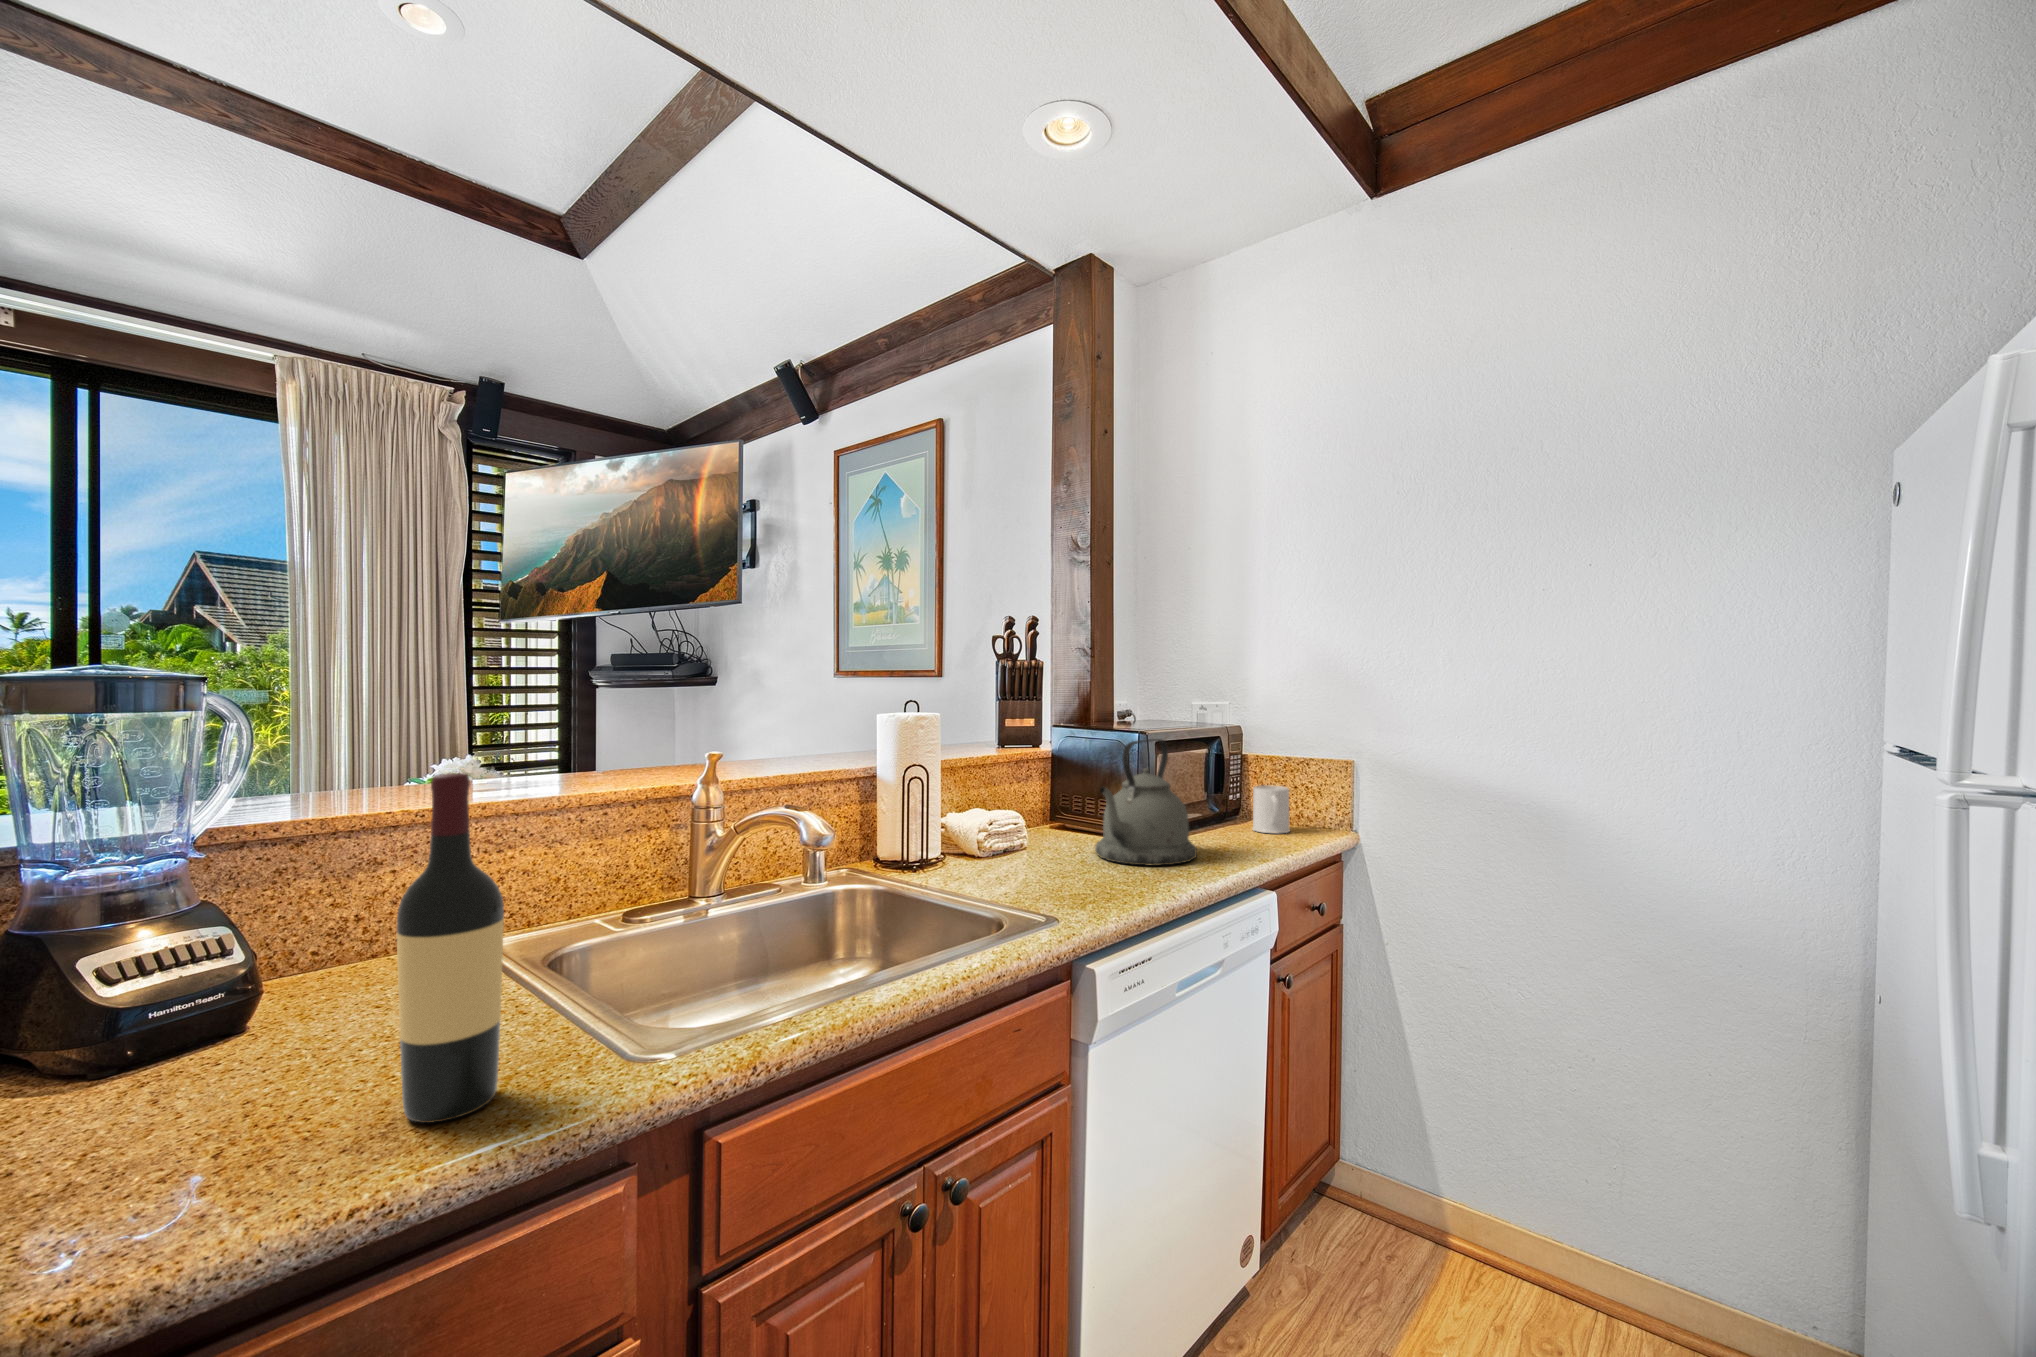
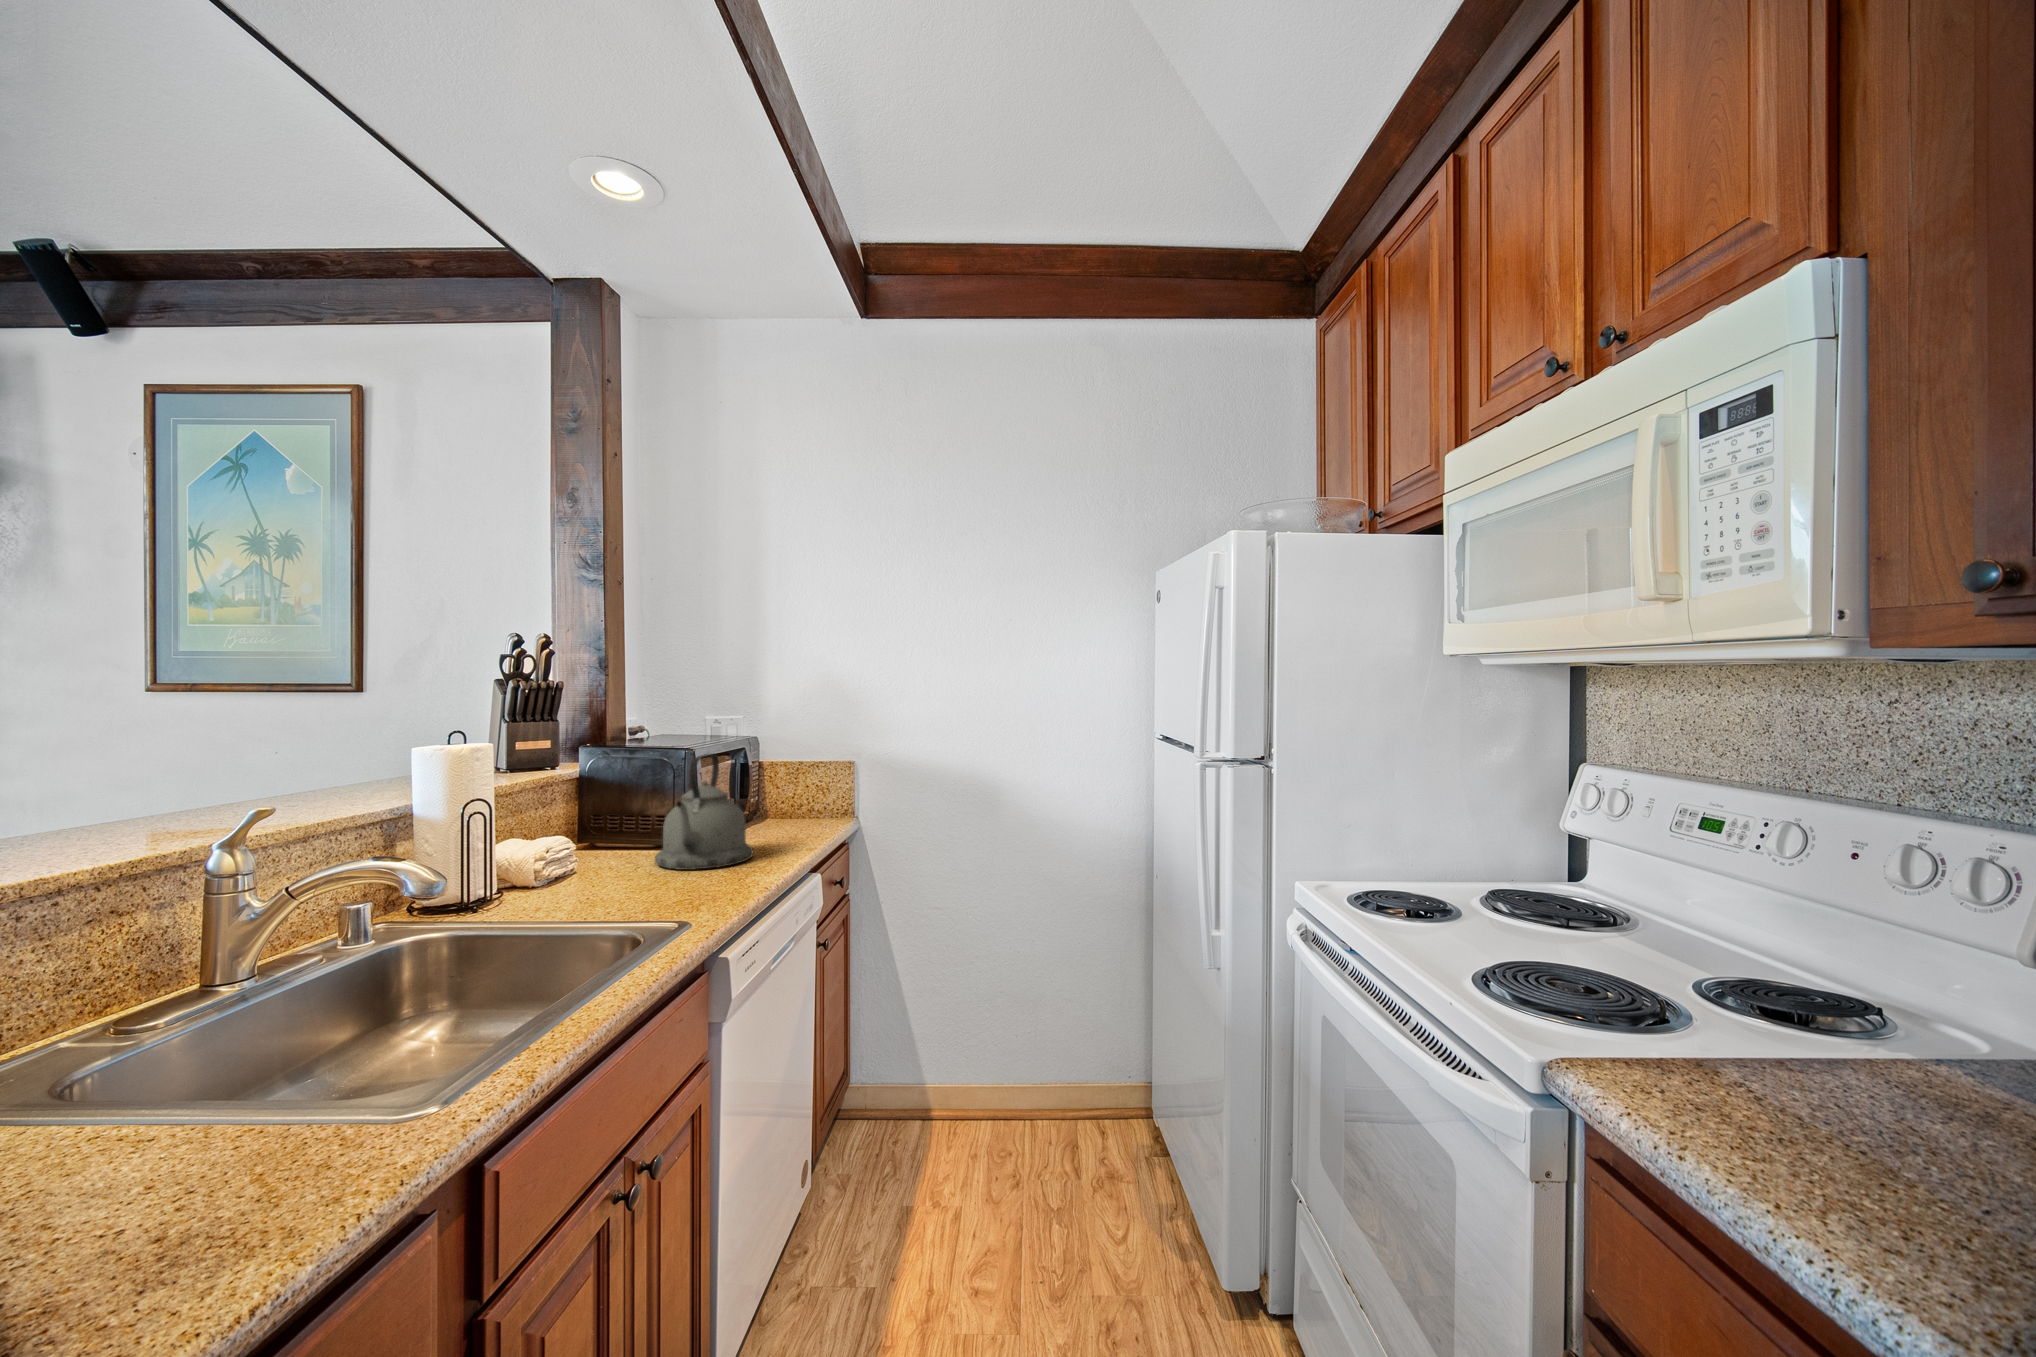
wine bottle: present [397,773,504,1123] -> none [145,846,284,1245]
mug: present [1253,785,1290,833] -> none [775,787,807,828]

